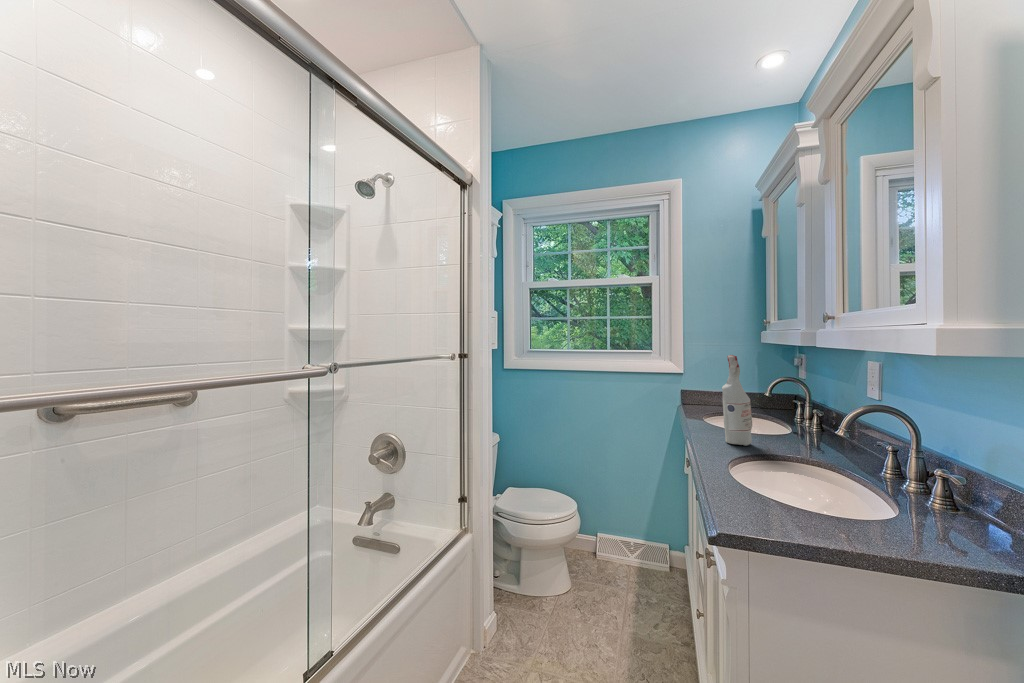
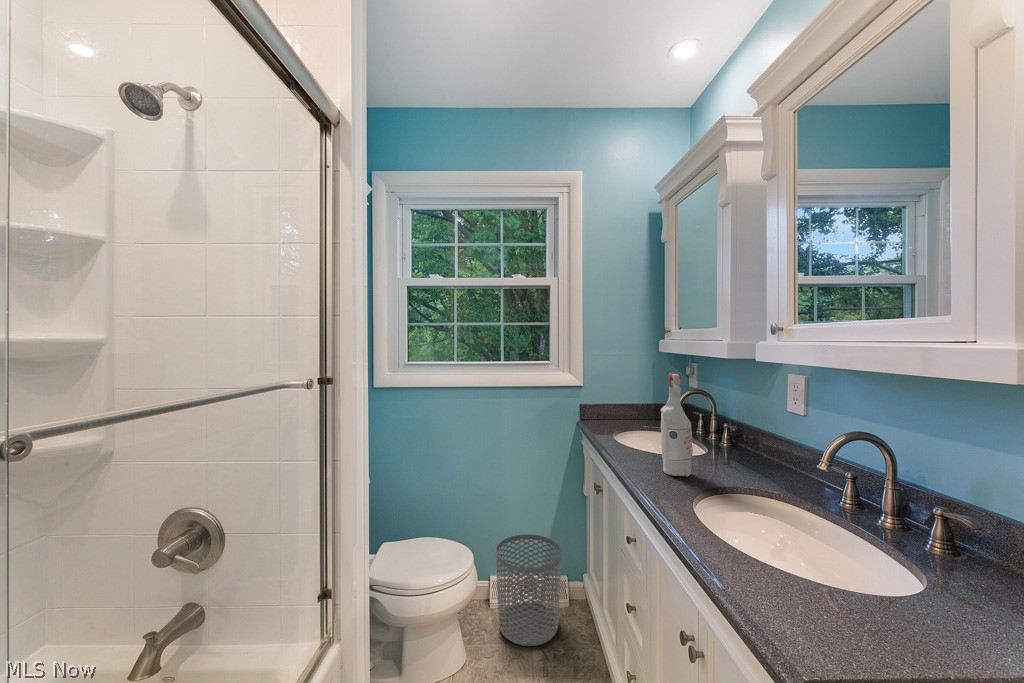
waste bin: none [598,500,656,591] -> present [496,534,562,646]

